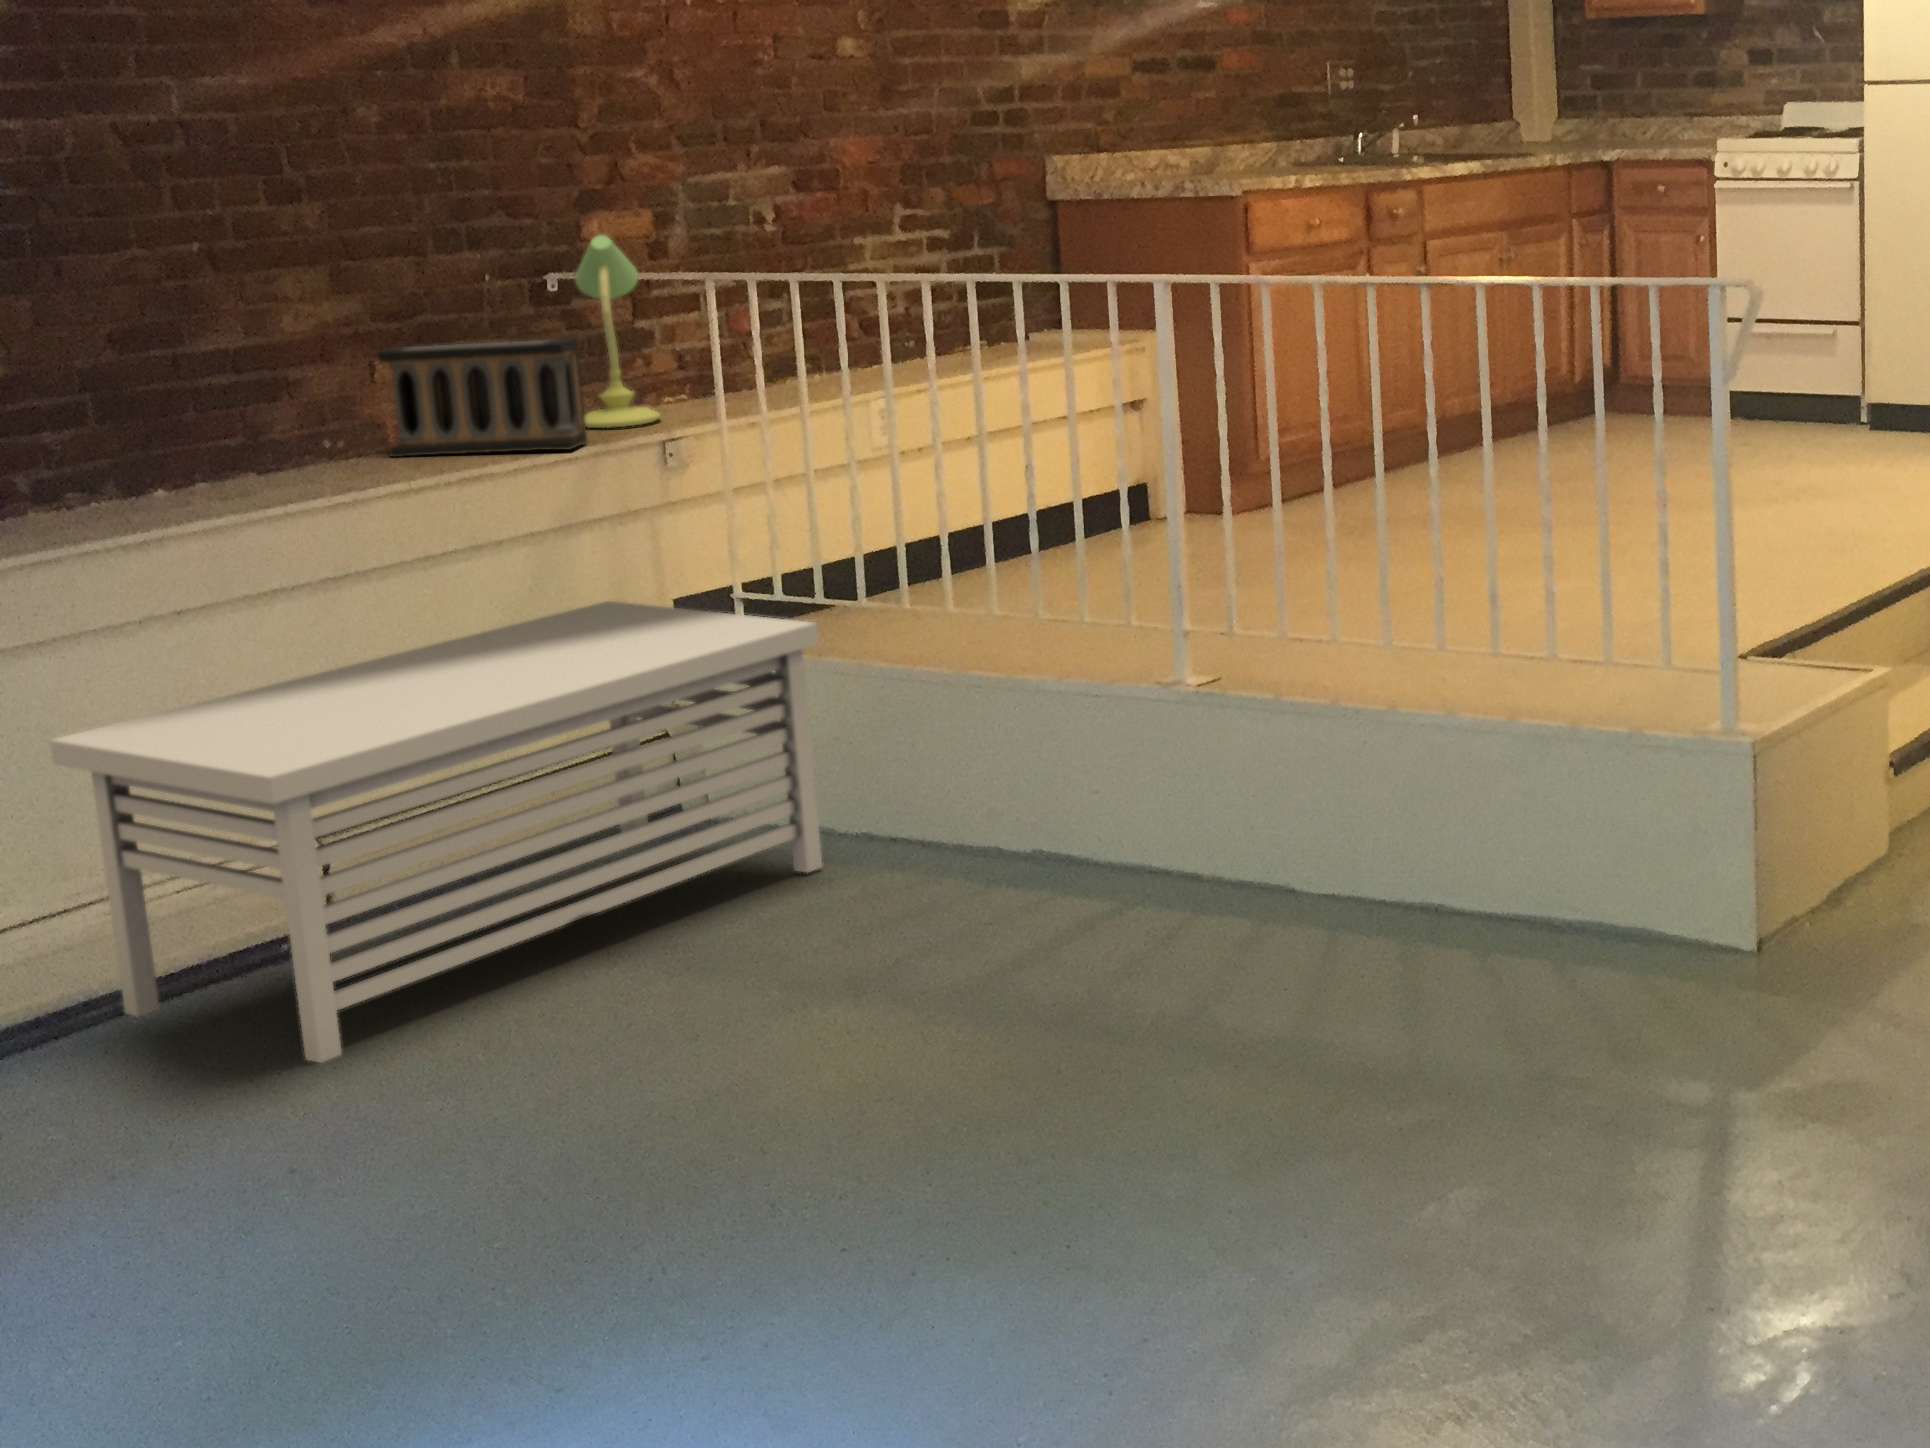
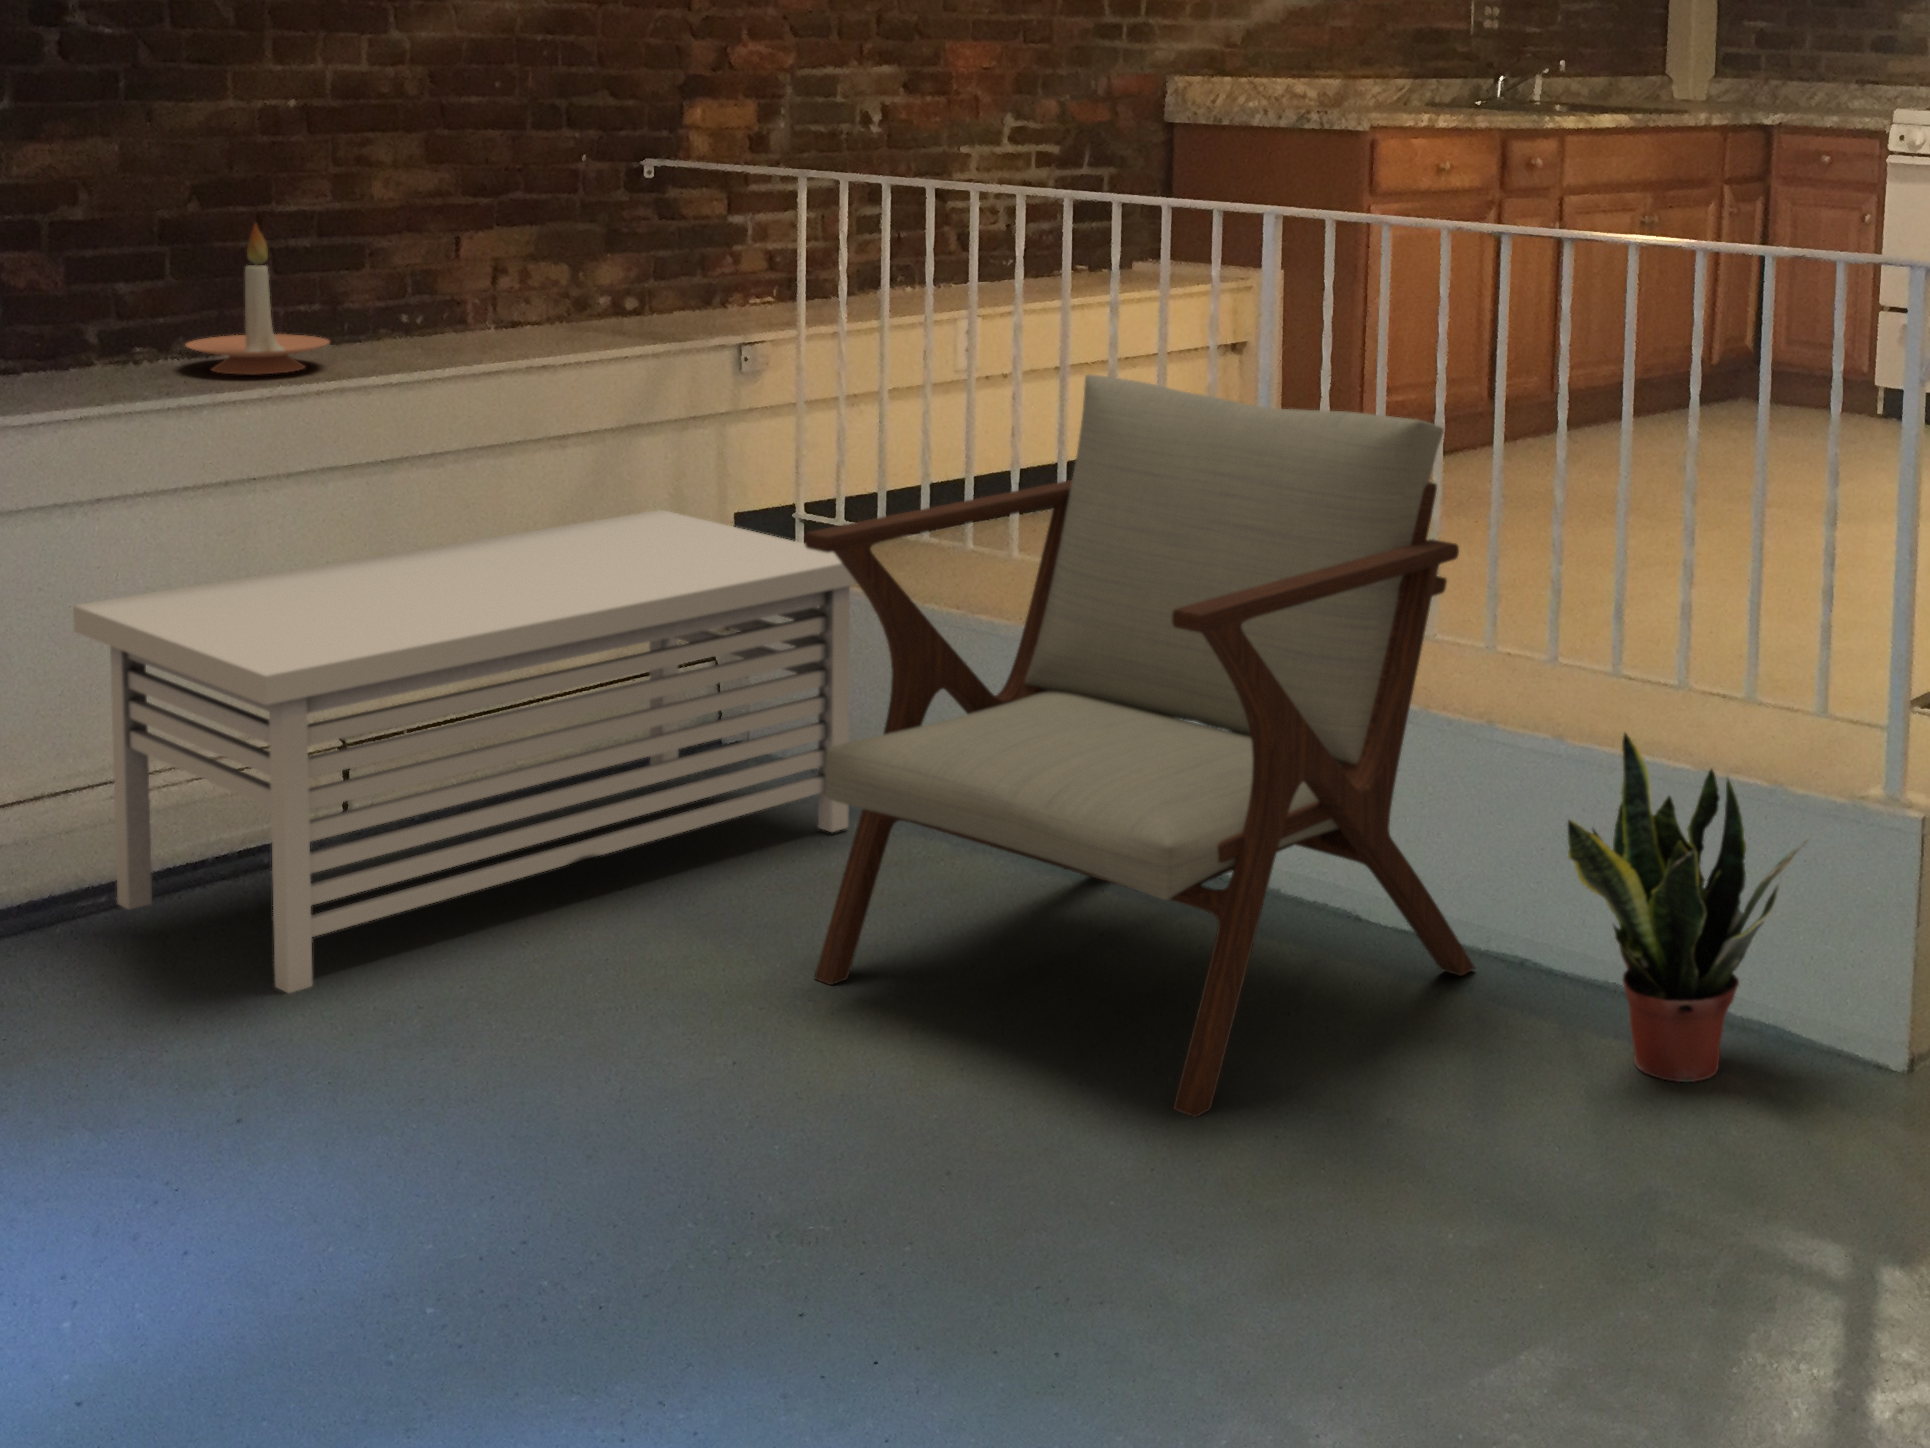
table lamp: present [575,235,660,428] -> none [656,122,741,325]
speaker: present [377,338,587,457] -> none [461,222,660,345]
candle holder: none [119,366,266,511] -> present [186,224,329,375]
lounge chair: none [768,437,1396,1050] -> present [805,375,1475,1117]
potted plant: none [1458,692,1659,972] -> present [1568,733,1810,1082]

